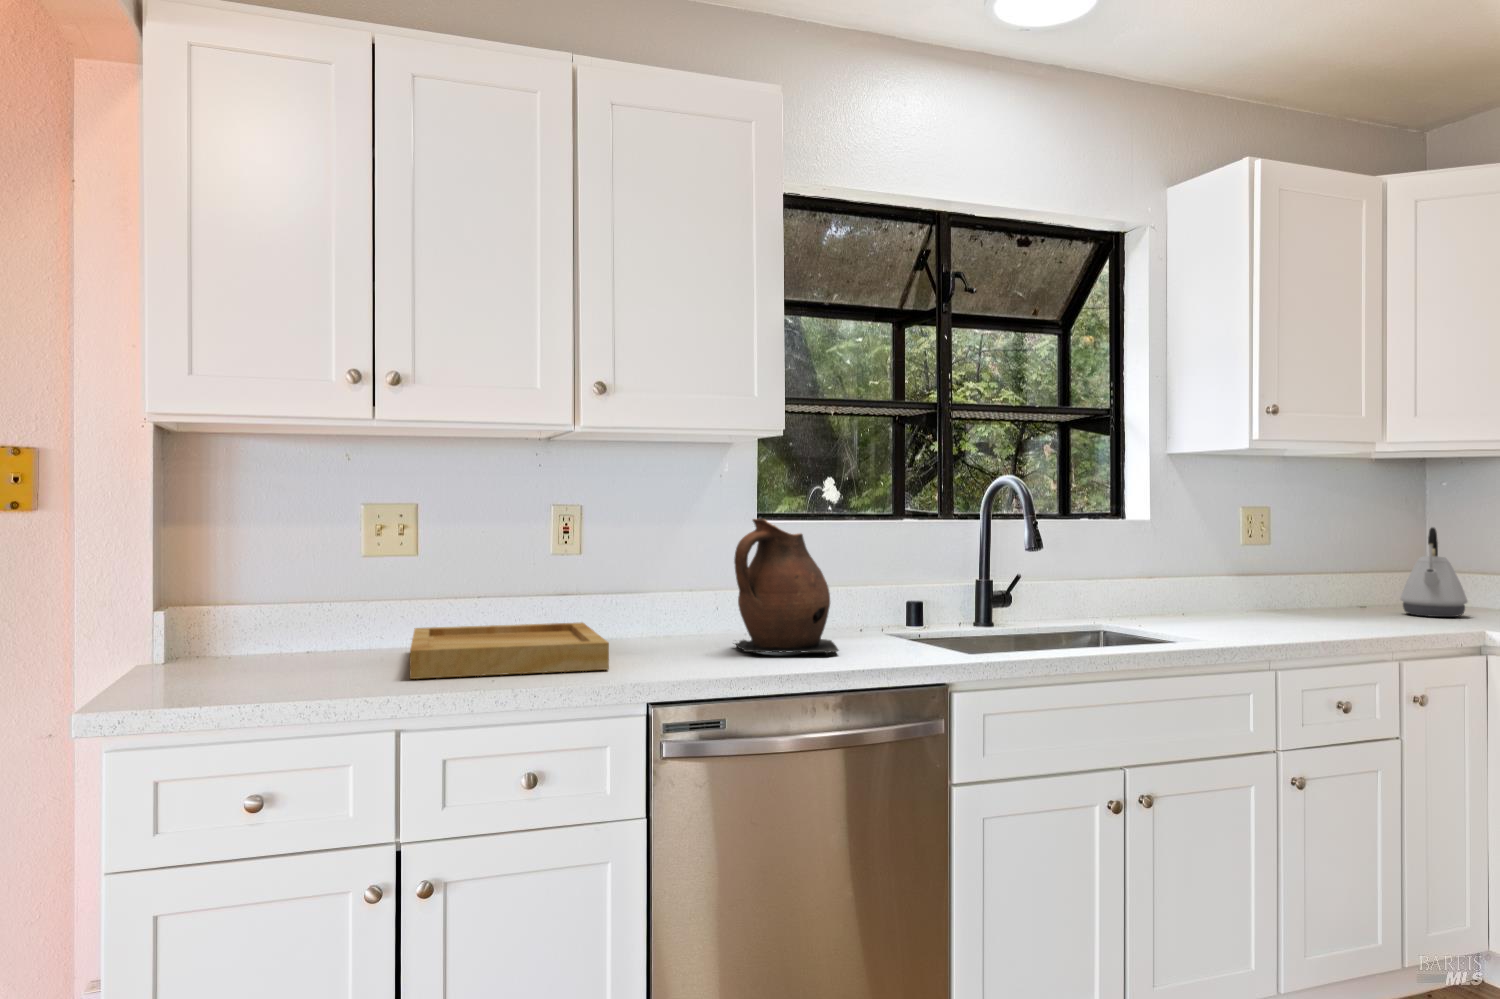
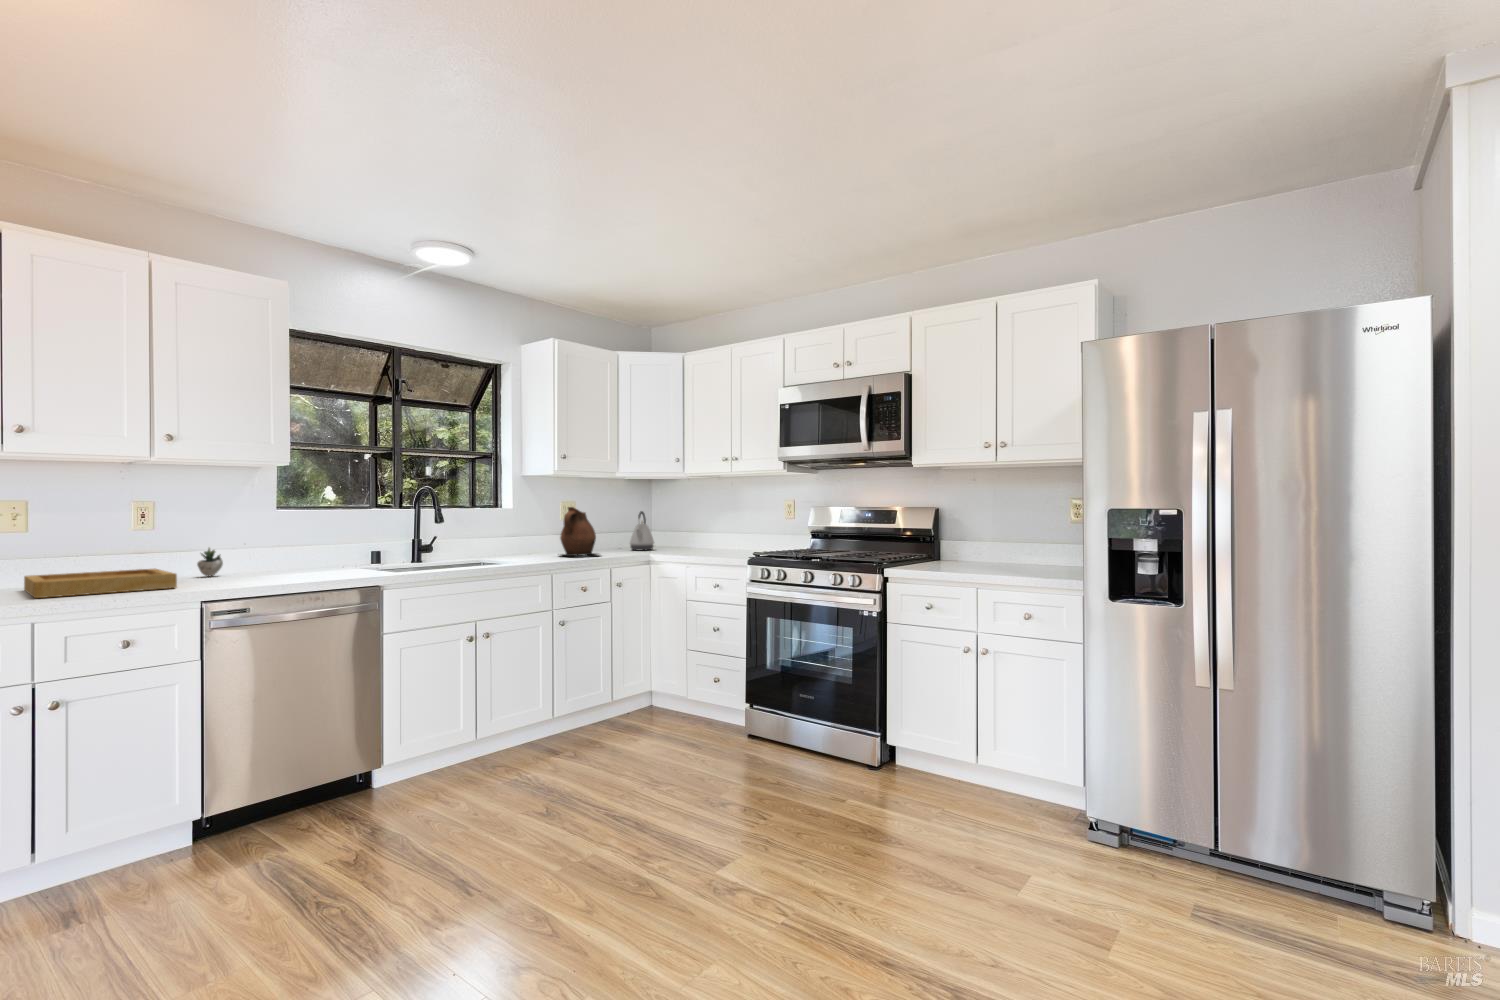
ceramic pitcher: present [734,519,838,654] -> present [560,507,598,556]
succulent plant: none [642,581,711,638] -> present [197,548,223,576]

